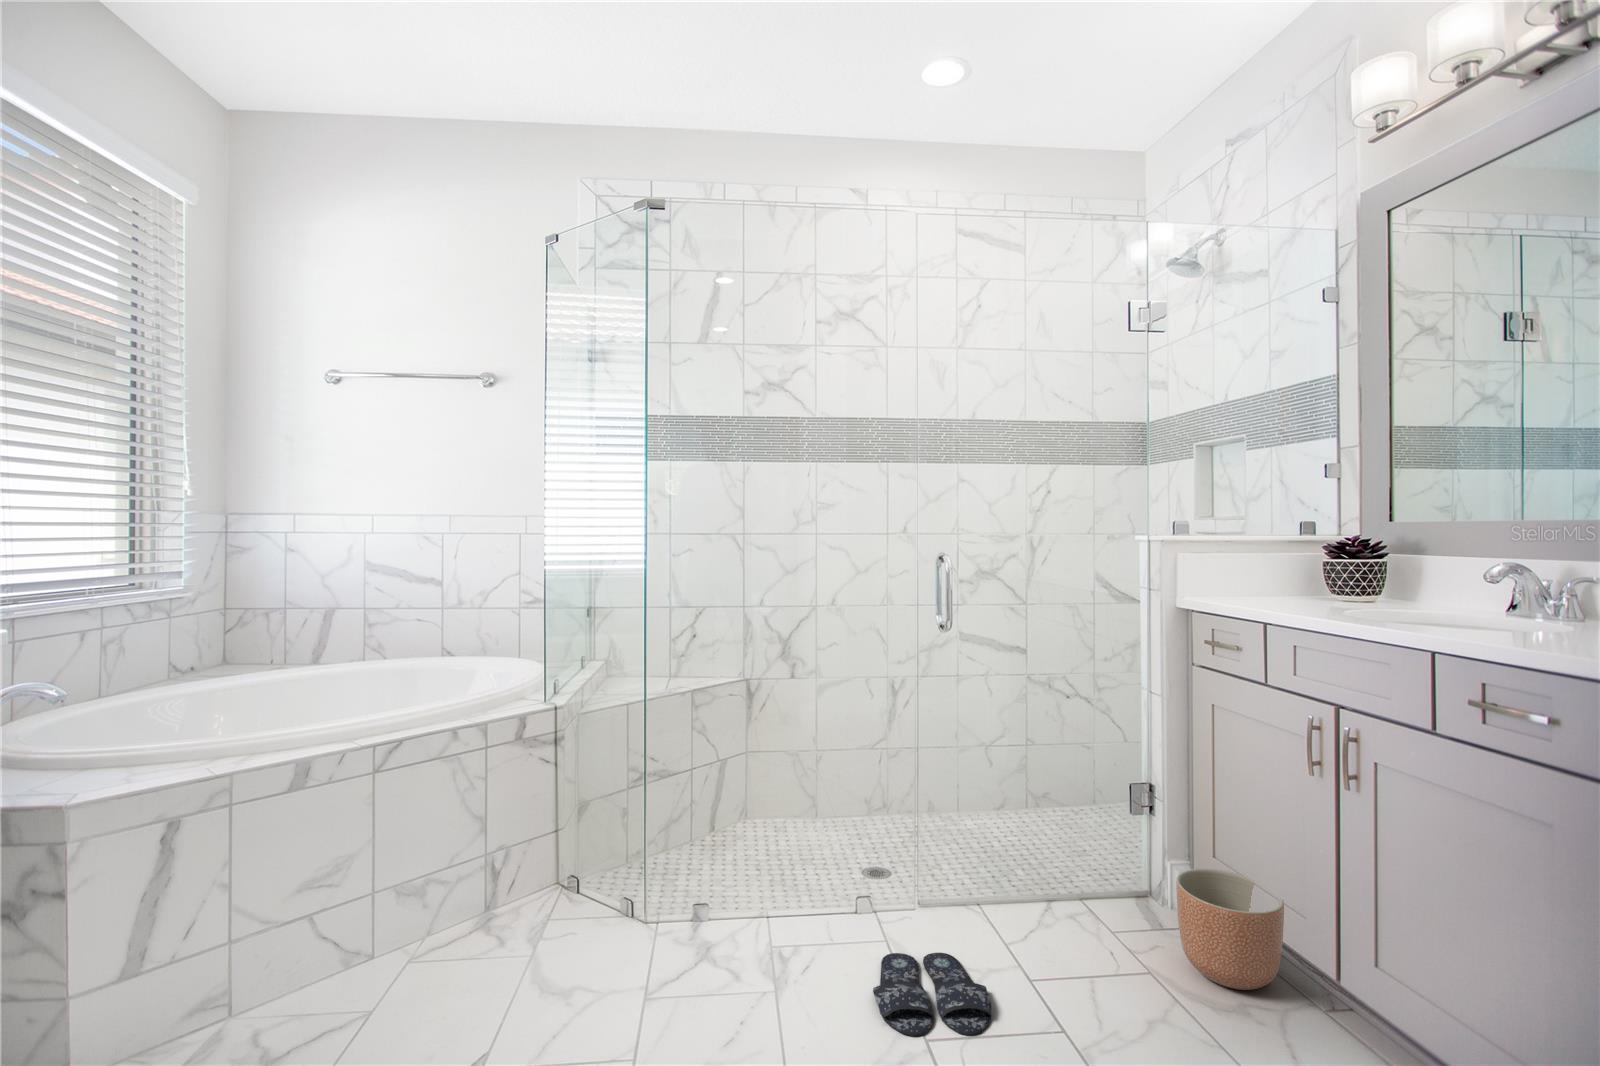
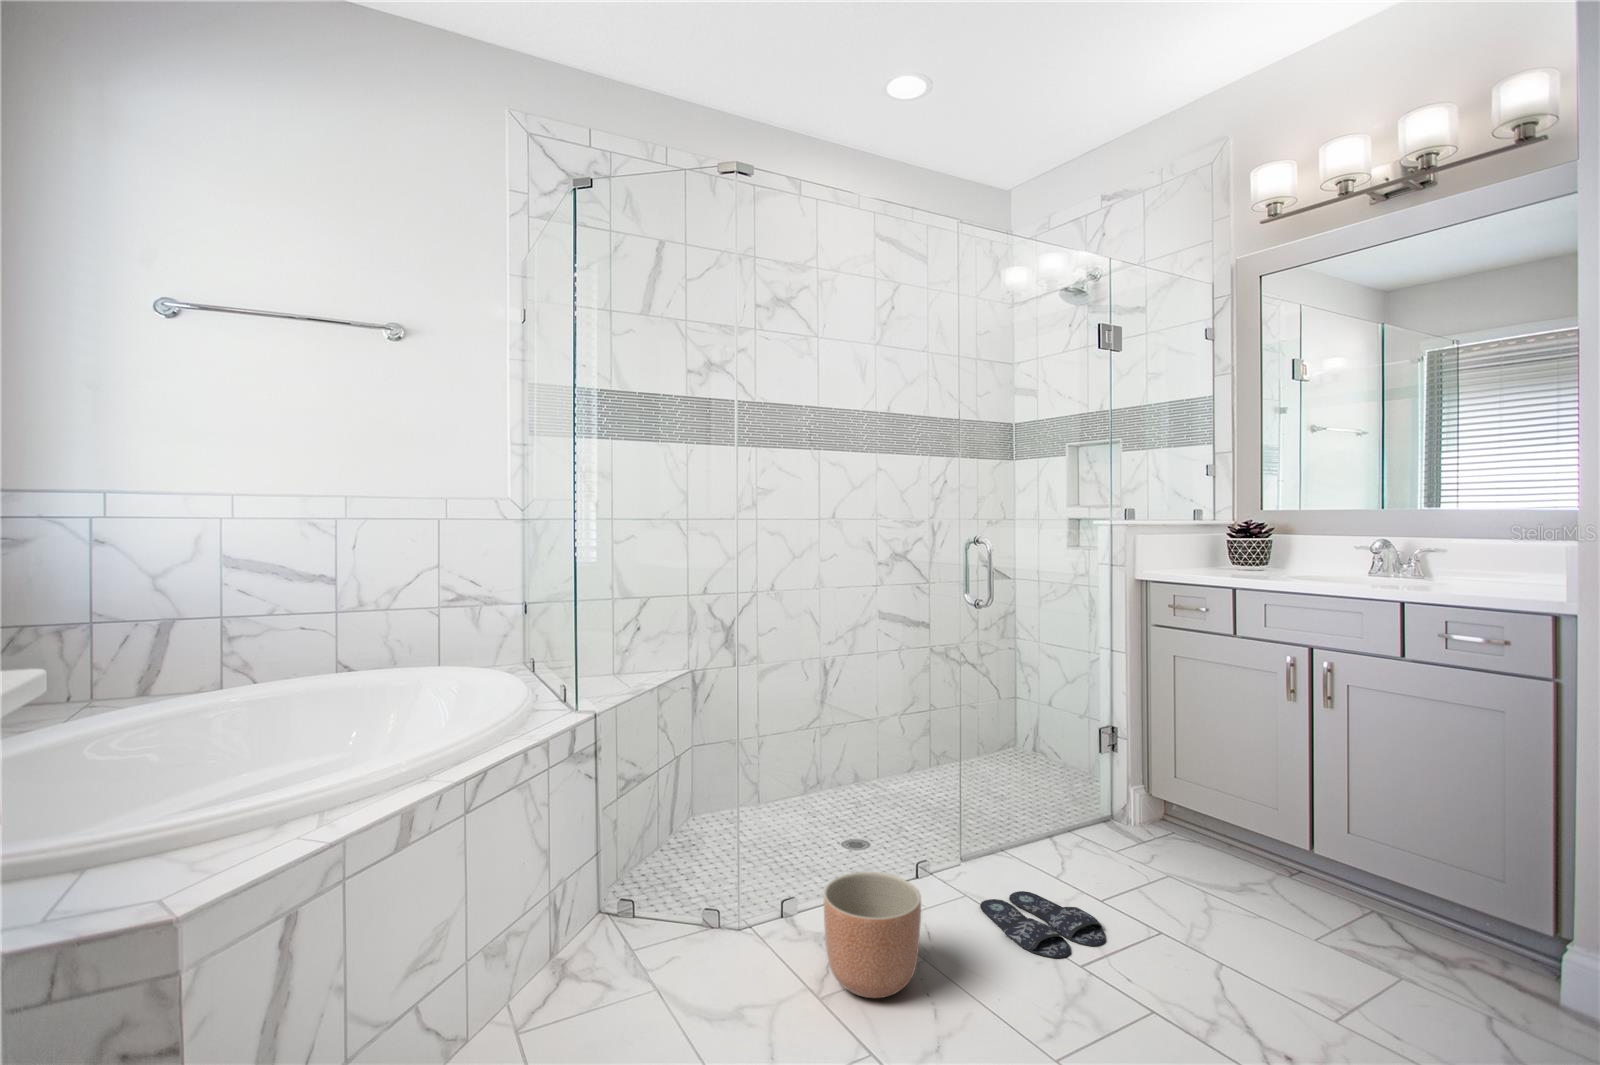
planter: present [1176,869,1284,990] -> present [824,872,921,998]

